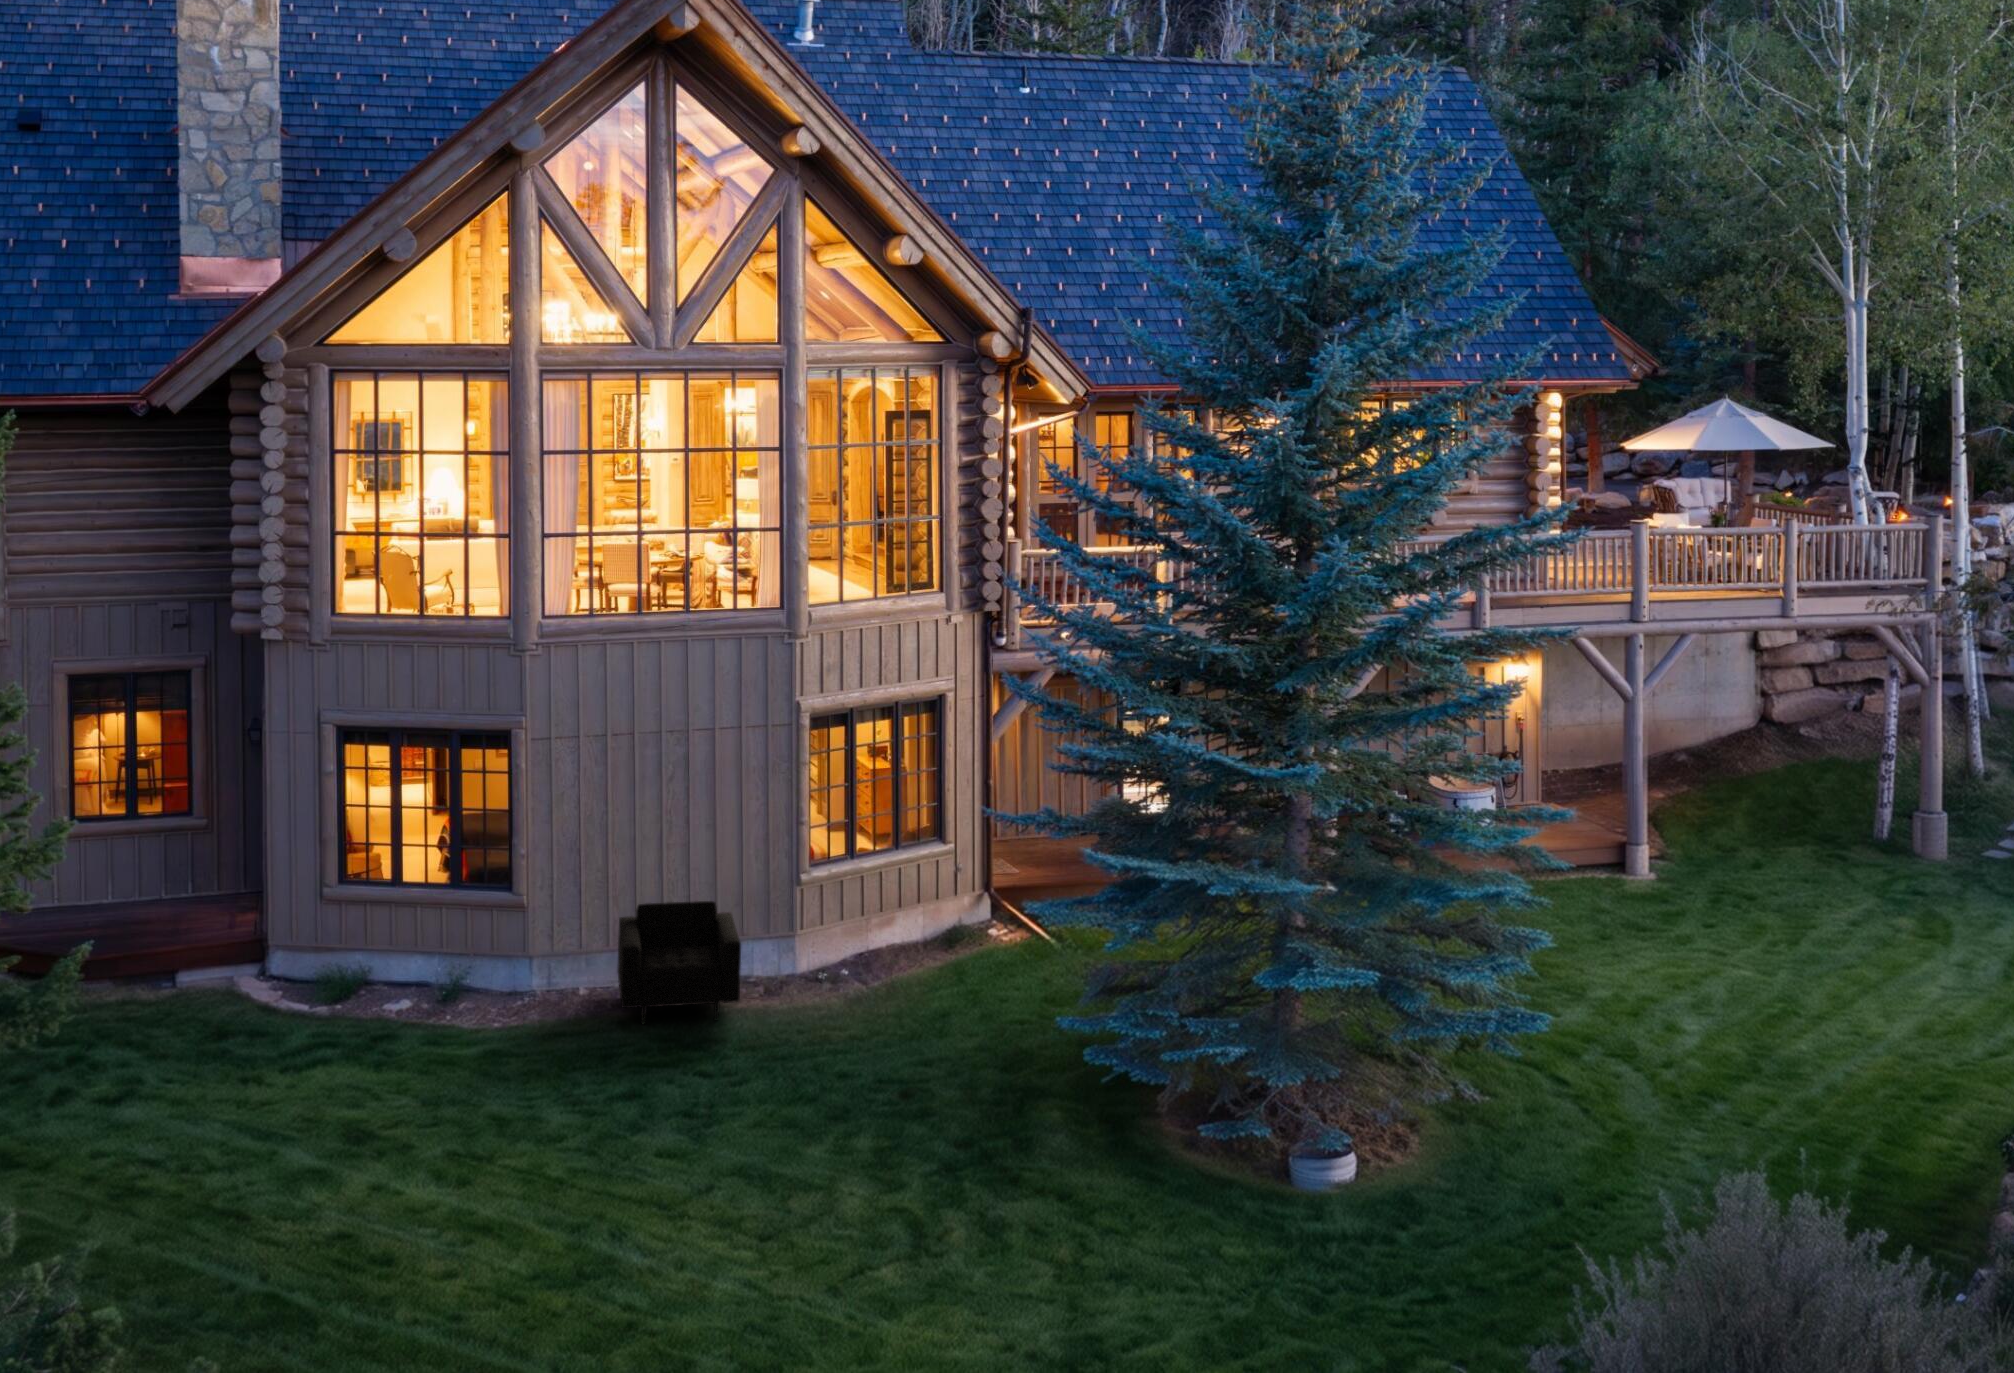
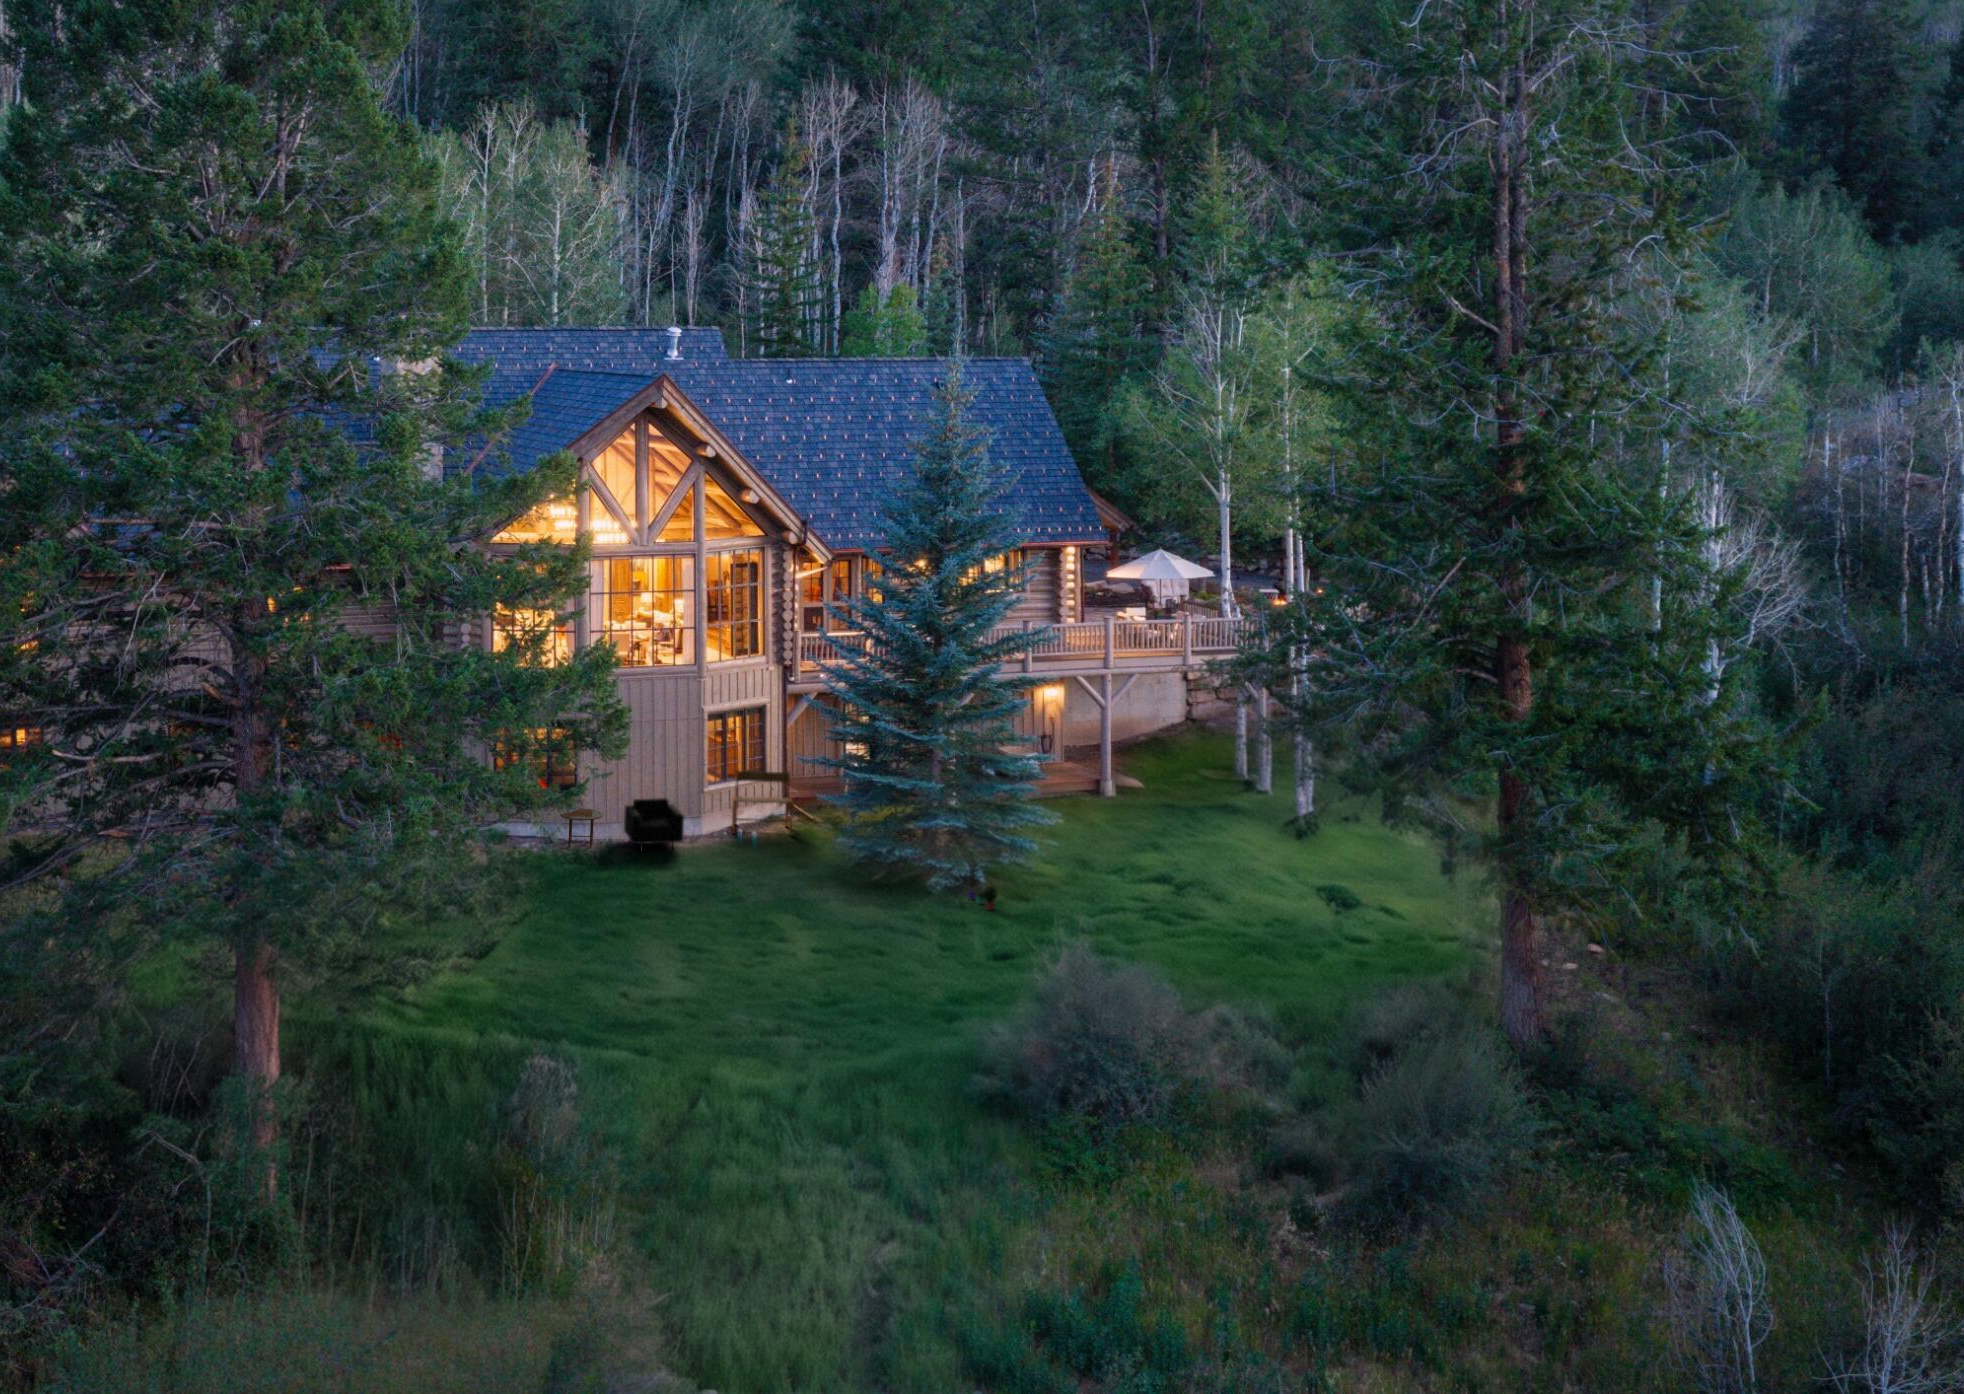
bench: none [863,834,997,975] -> present [732,771,793,835]
side table: none [464,925,565,1015] -> present [560,809,603,847]
potted plant: none [1375,1056,1459,1195] -> present [966,858,998,910]

